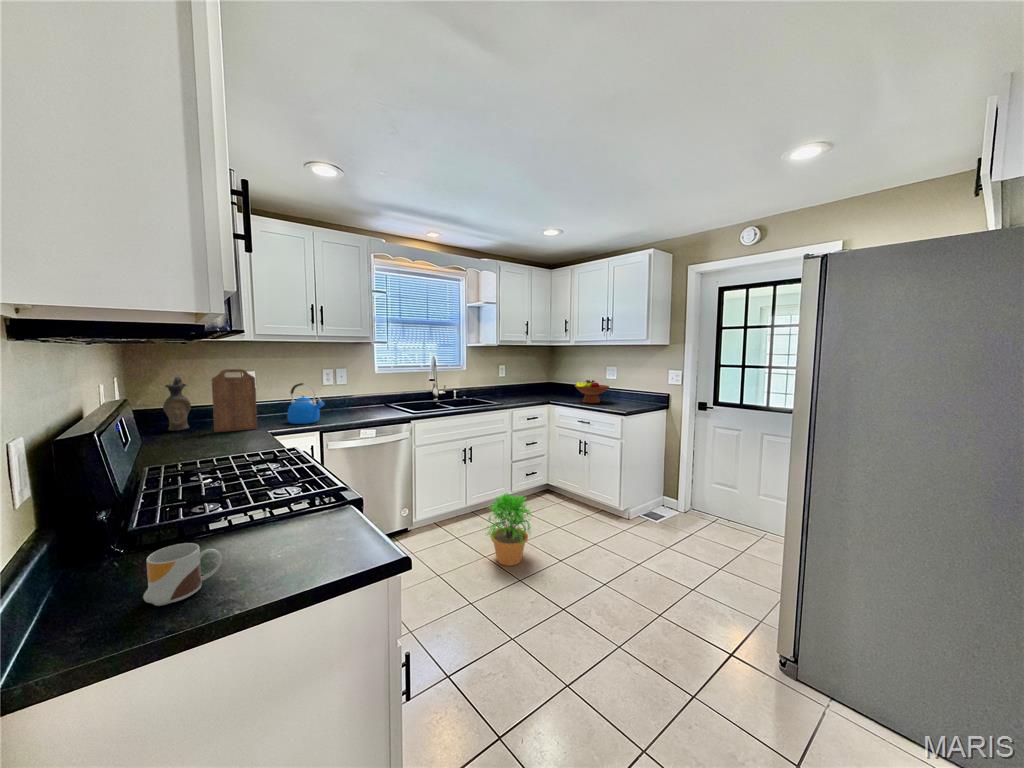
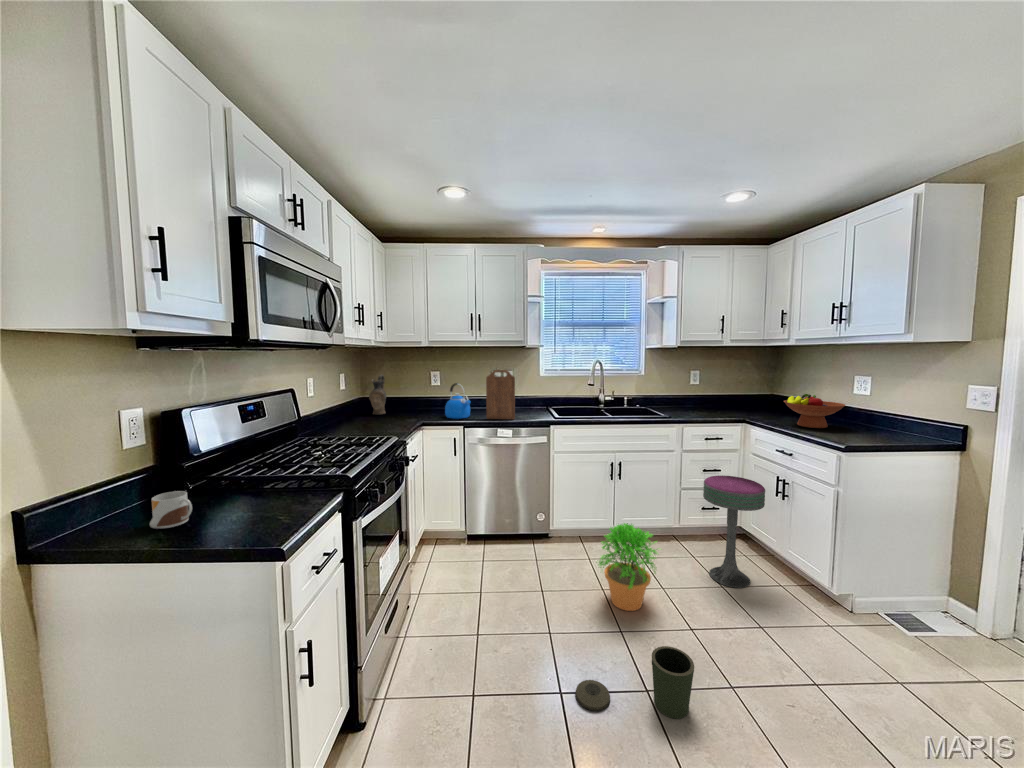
cutting board: present [212,369,257,432] -> present [486,370,515,419]
bar stool: none [541,444,582,526] -> present [703,475,765,588]
trash can: none [522,570,600,641] -> present [575,646,694,719]

